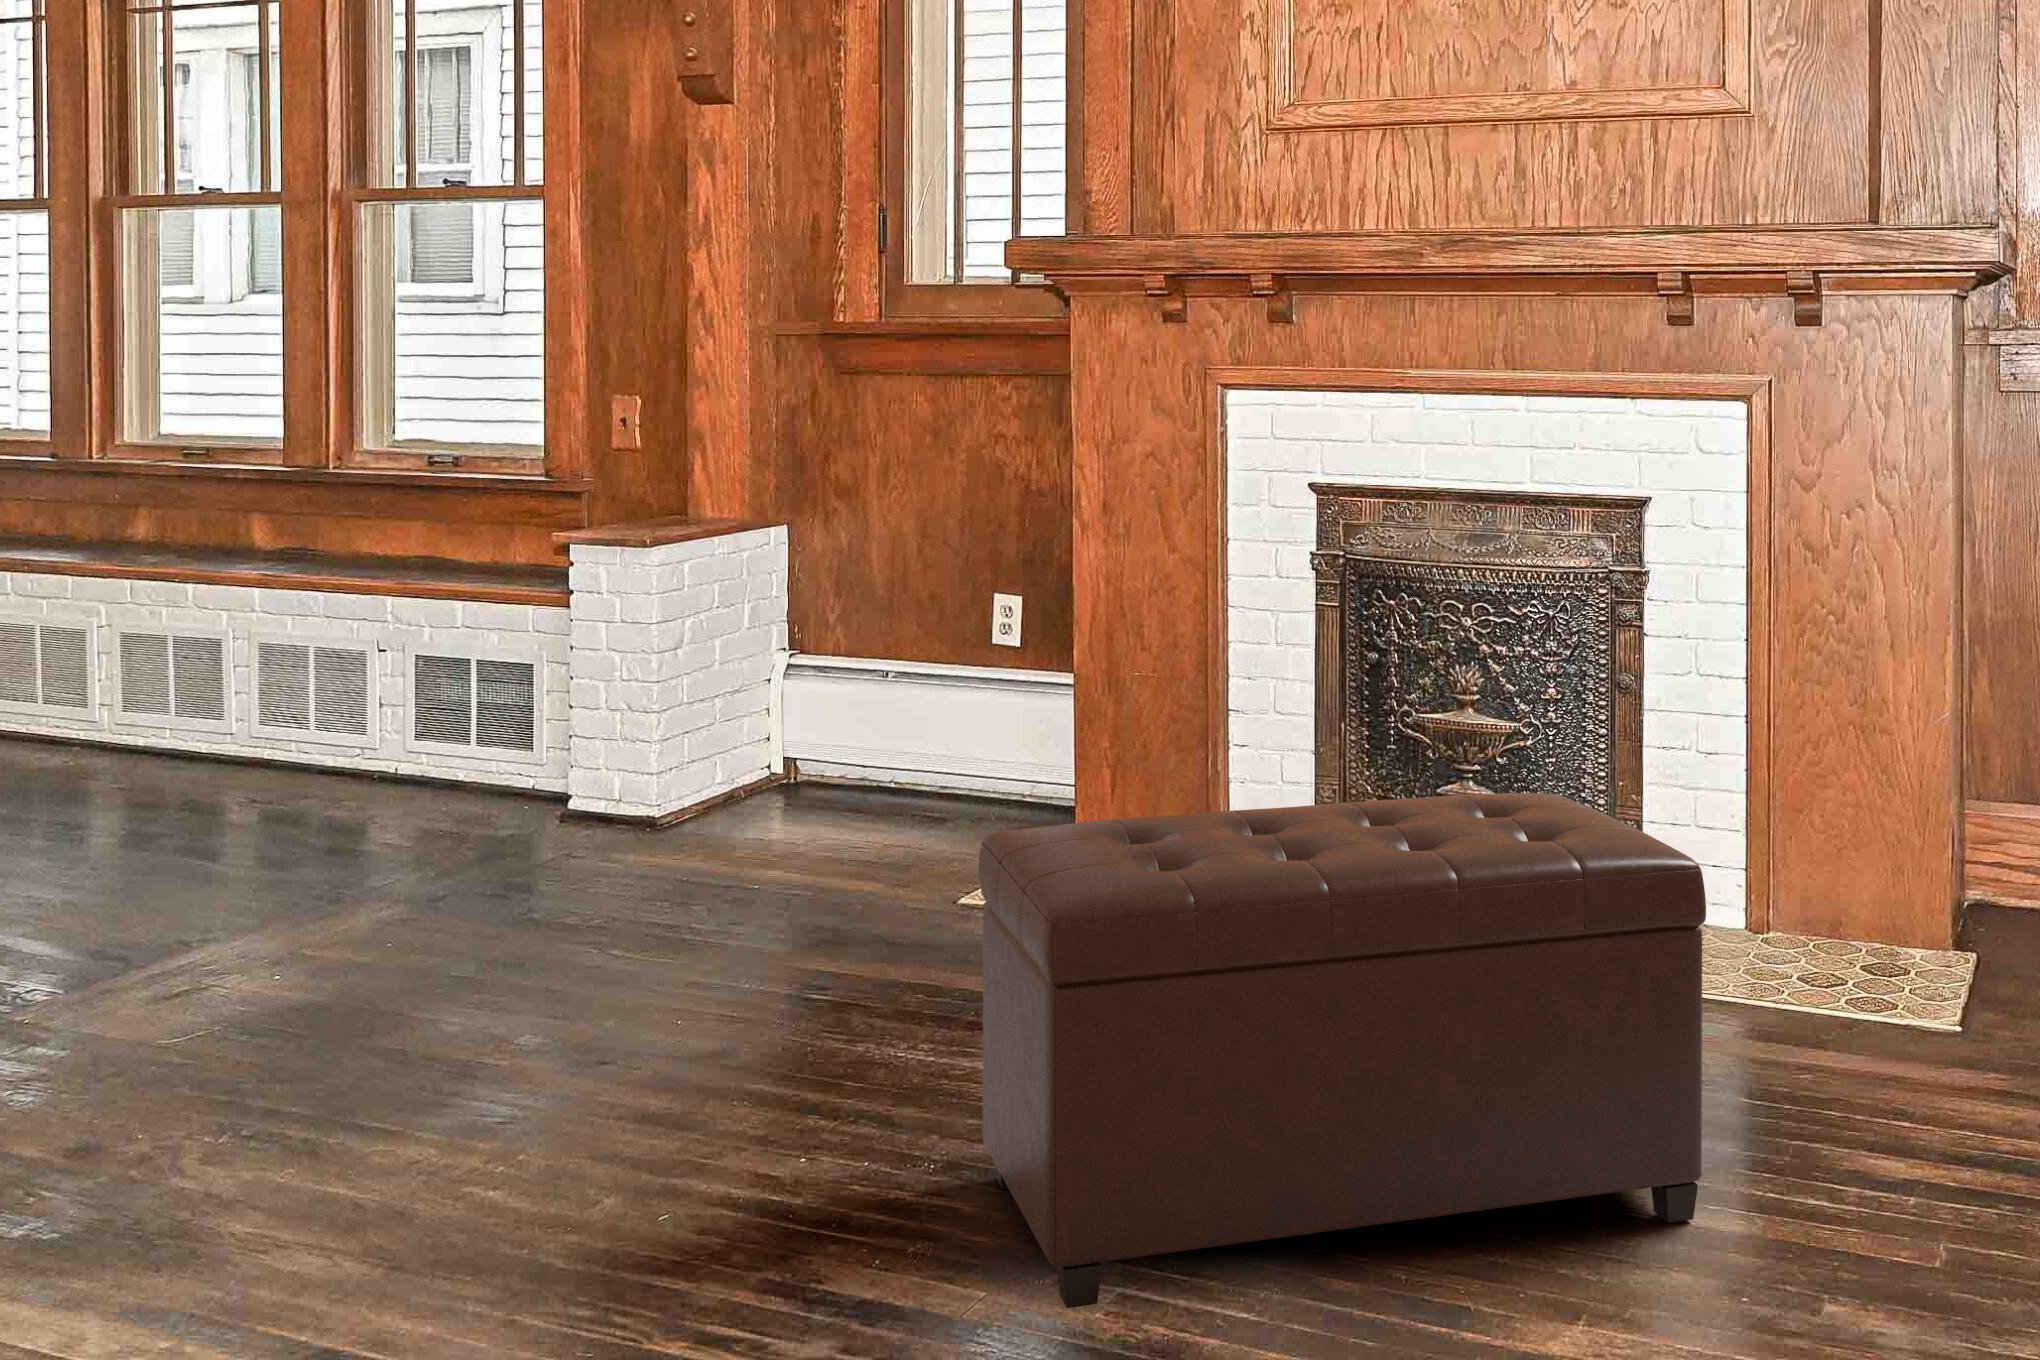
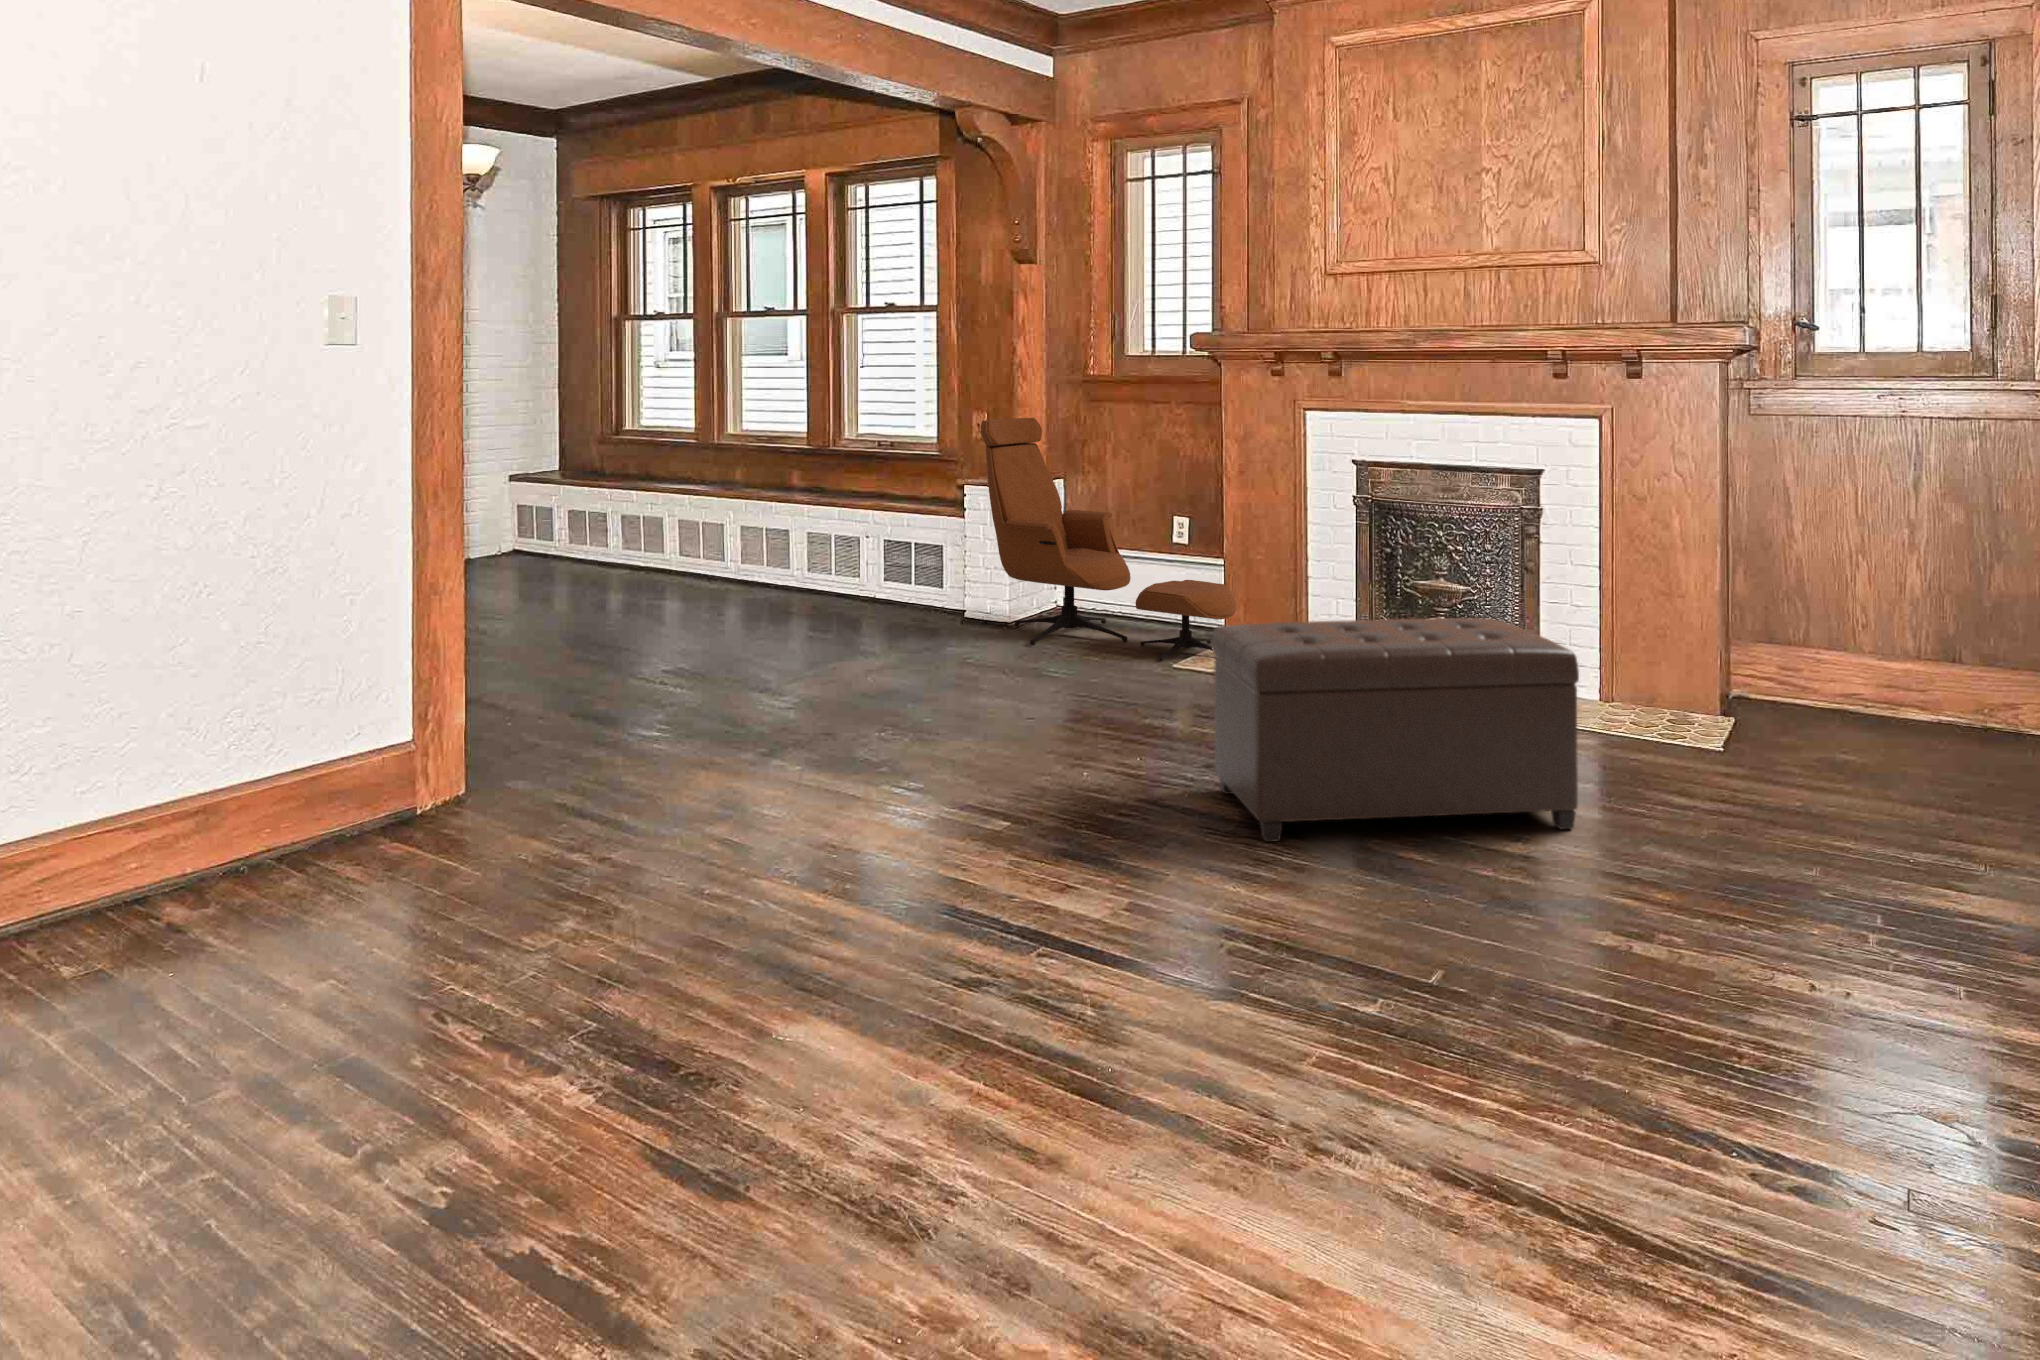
lounge chair: none [595,407,1091,881] -> present [981,418,1236,661]

